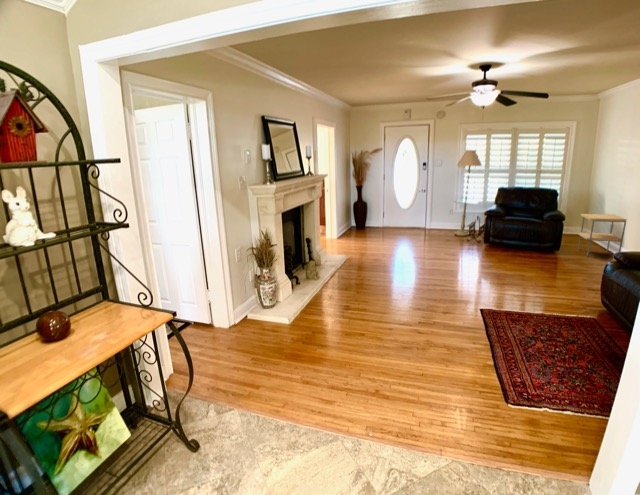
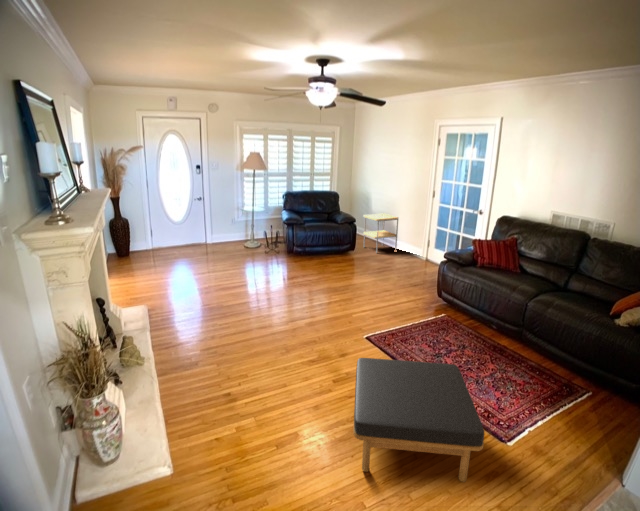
ottoman: none [369,303,494,401] -> present [353,358,484,482]

